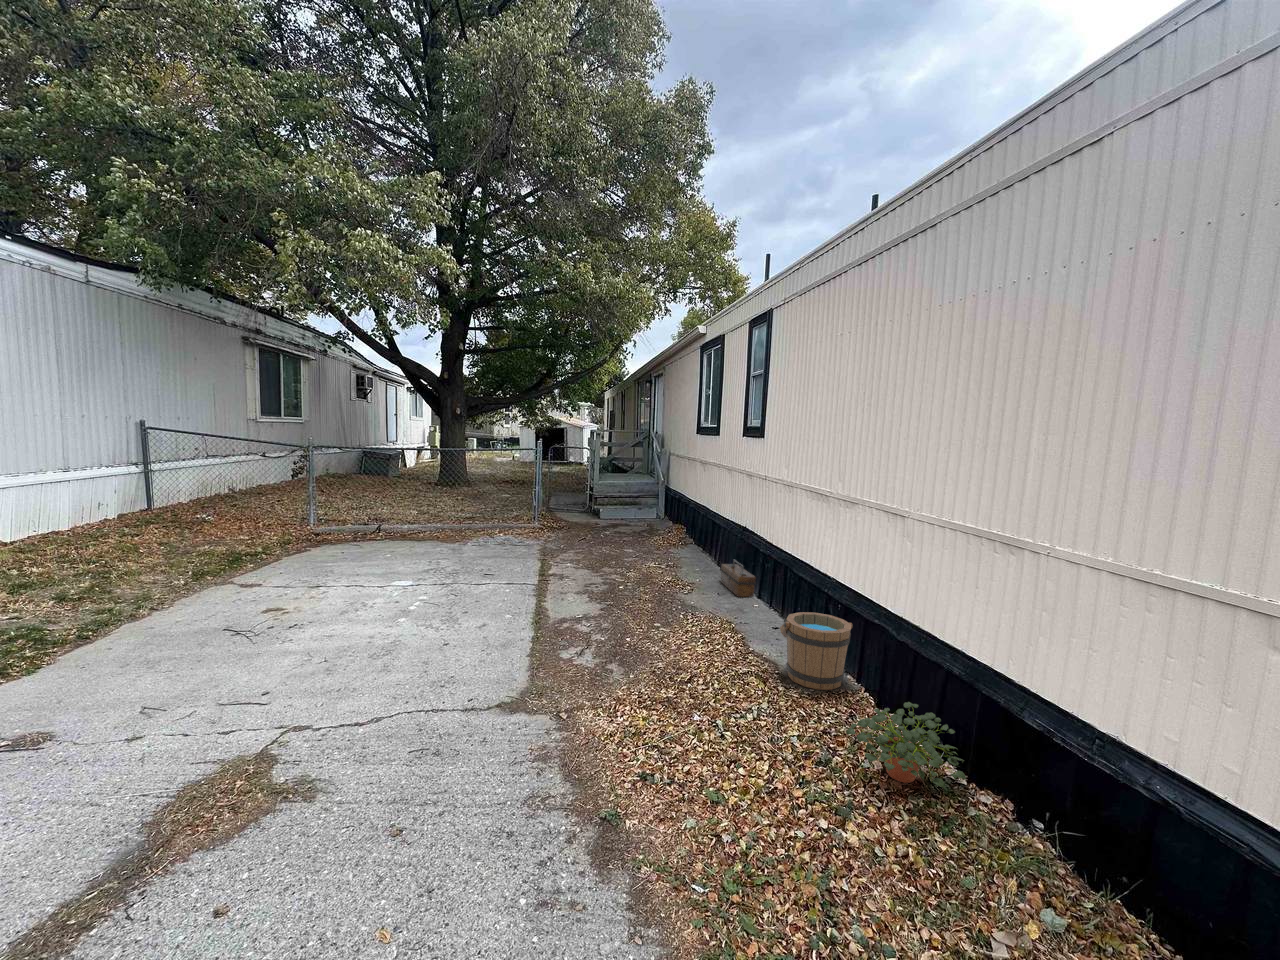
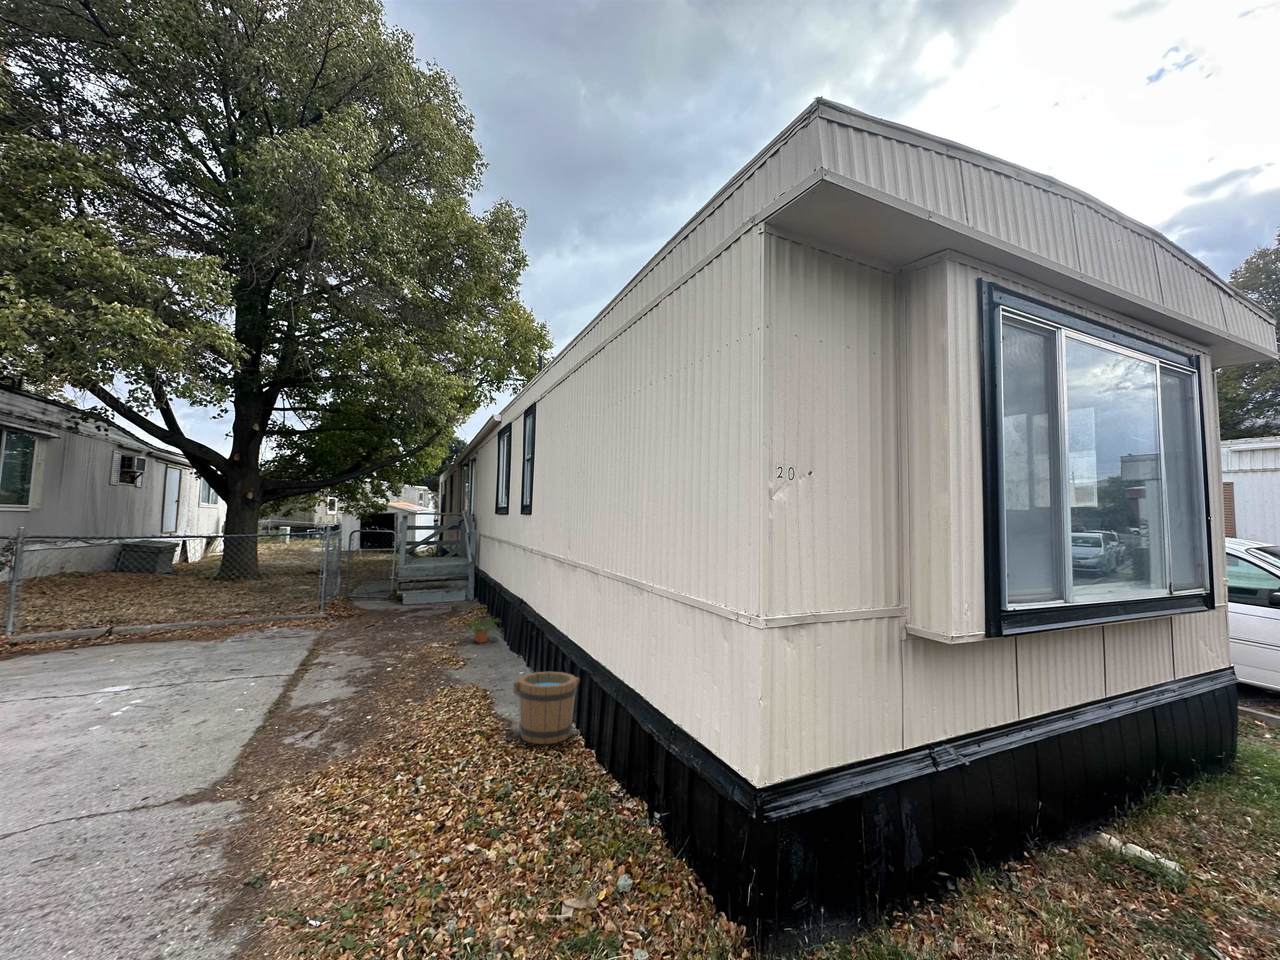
toolbox: present [720,560,756,597] -> none [498,633,528,670]
potted plant: present [846,702,966,789] -> present [462,617,499,643]

